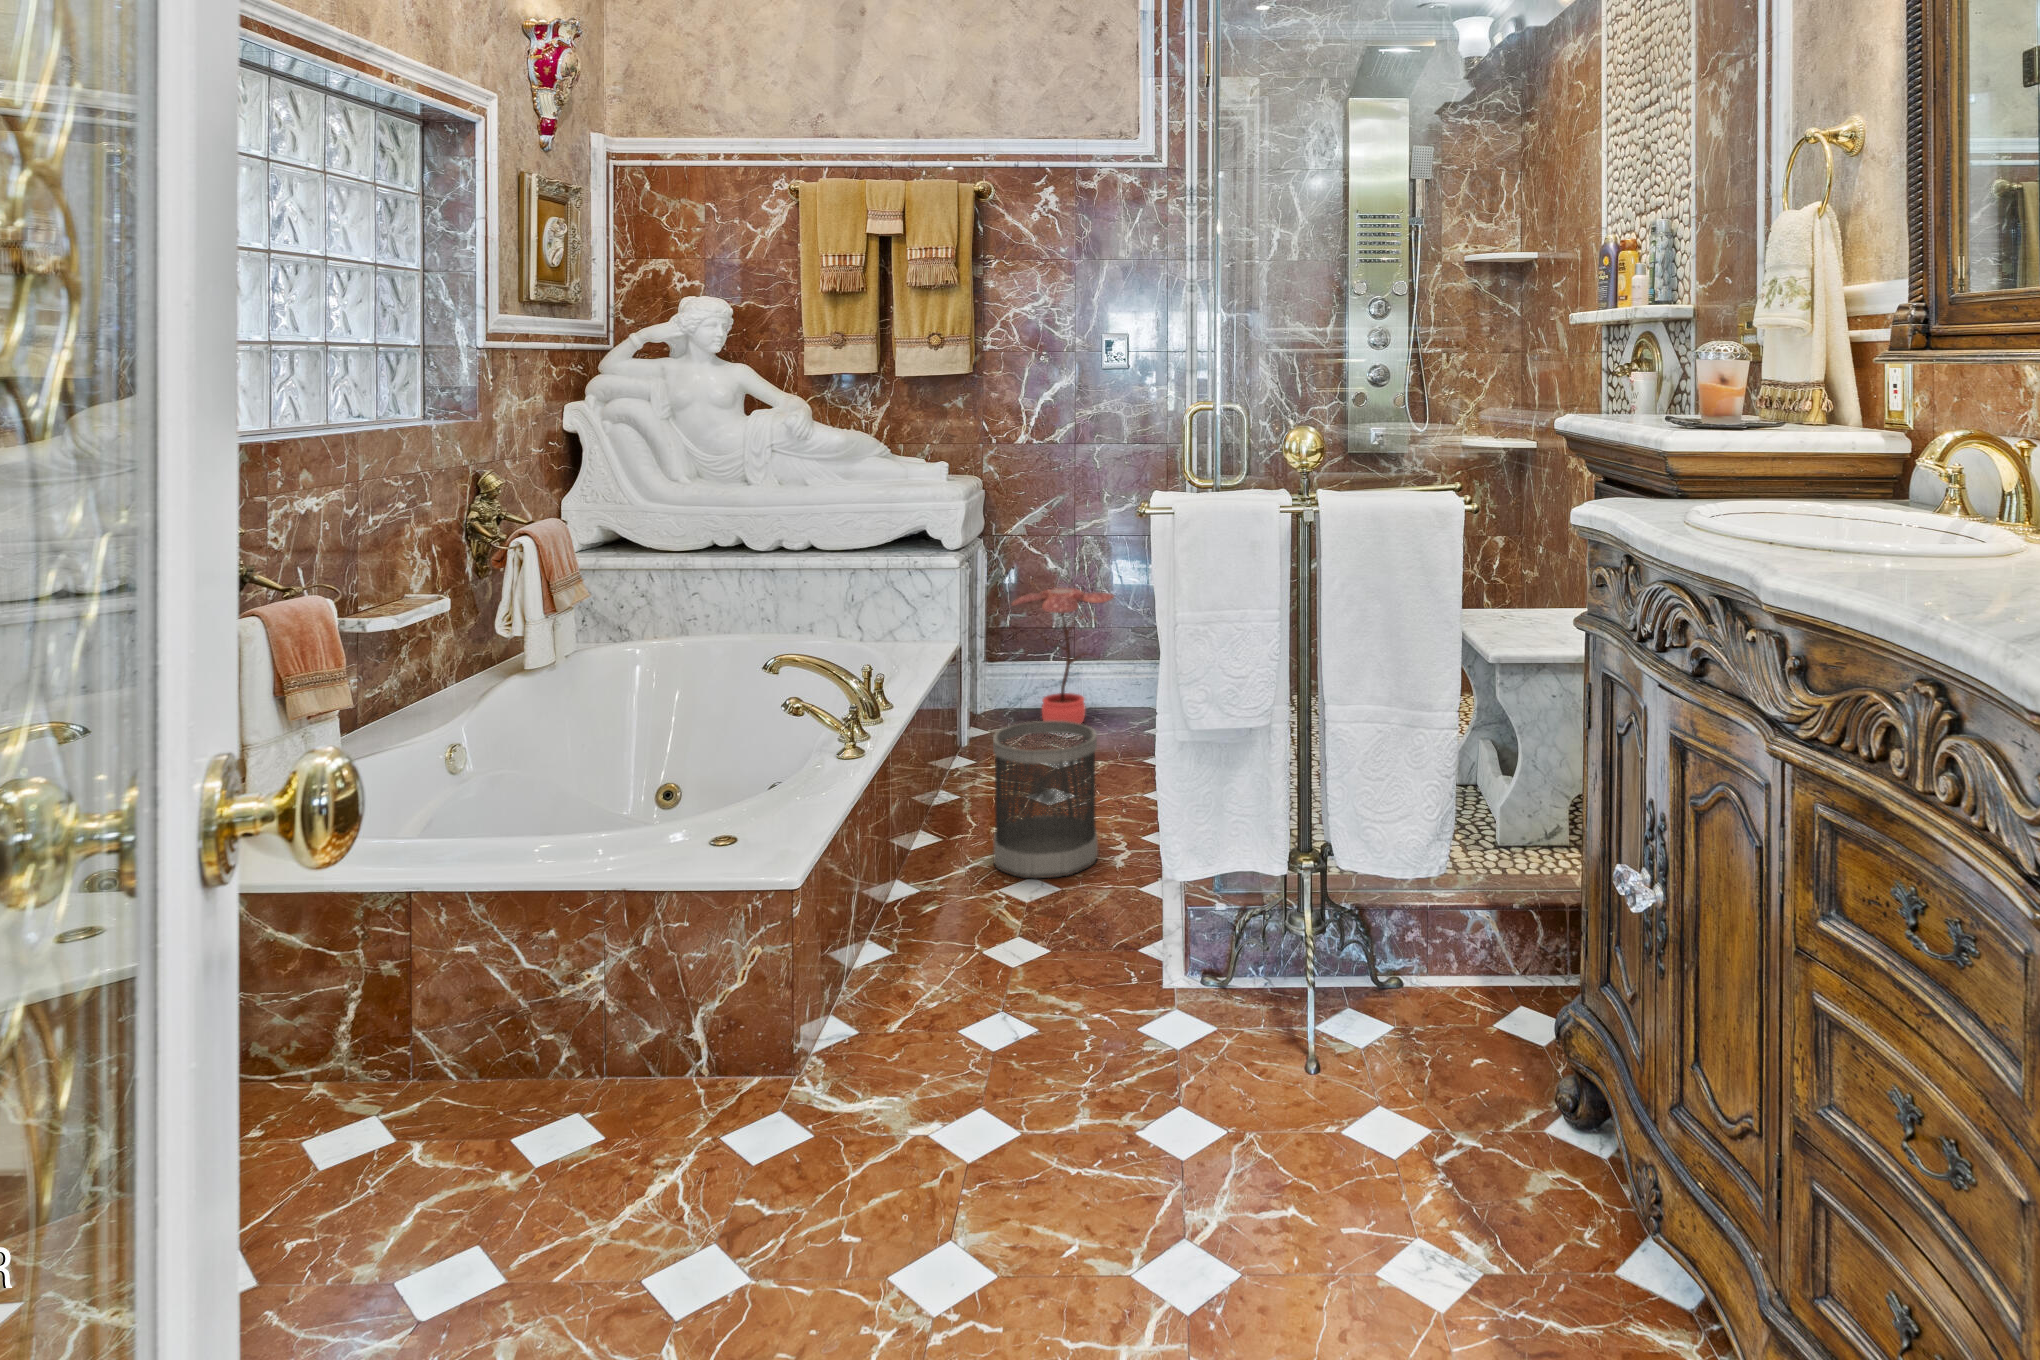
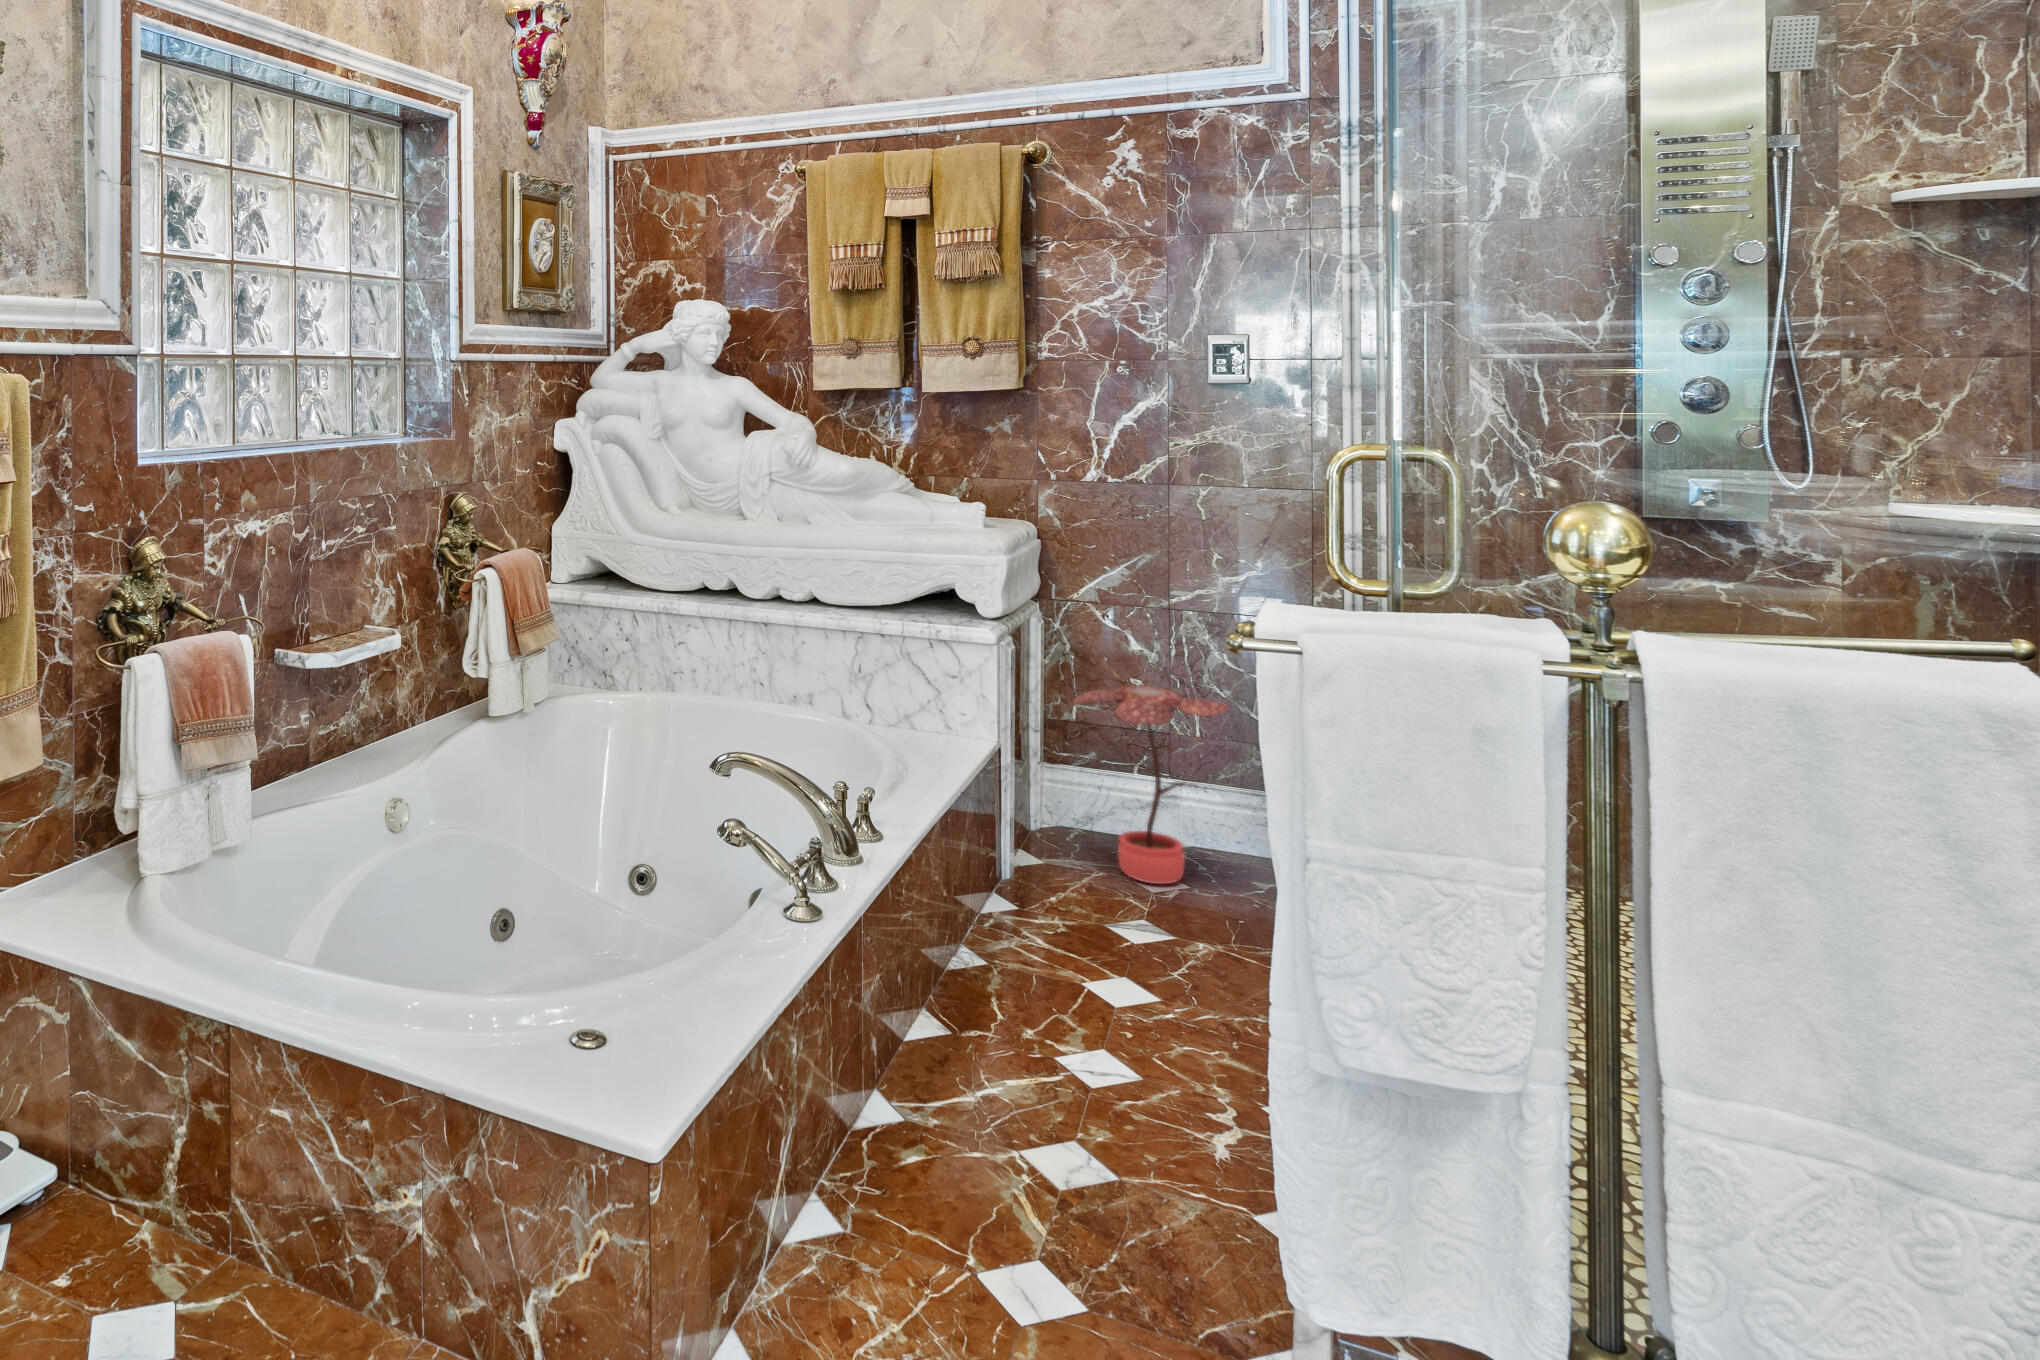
wastebasket: present [993,721,1098,878] -> none [1015,894,1182,1151]

